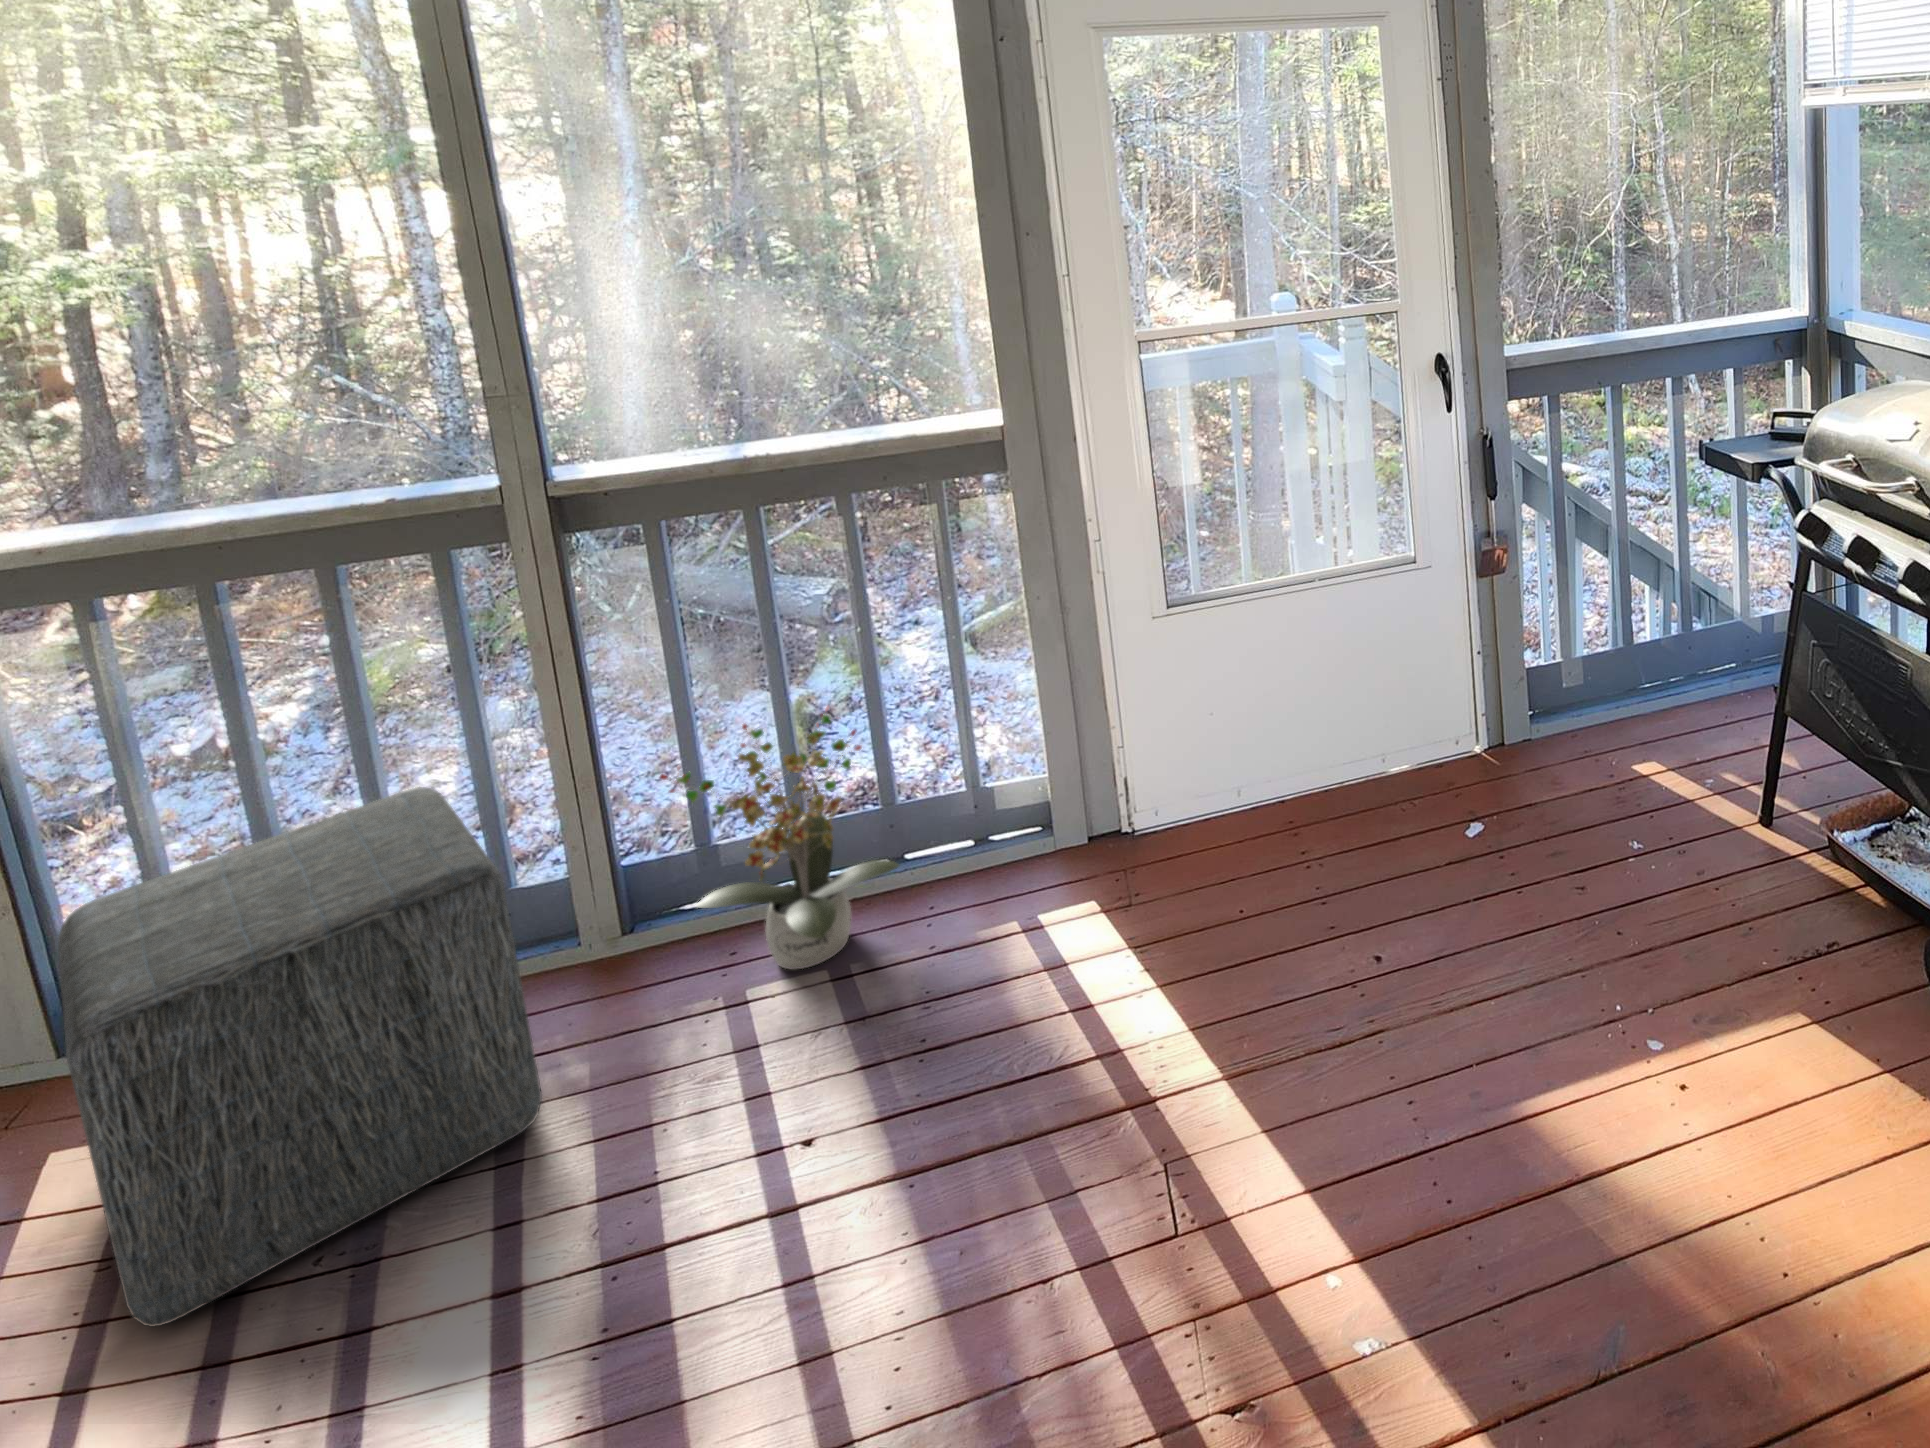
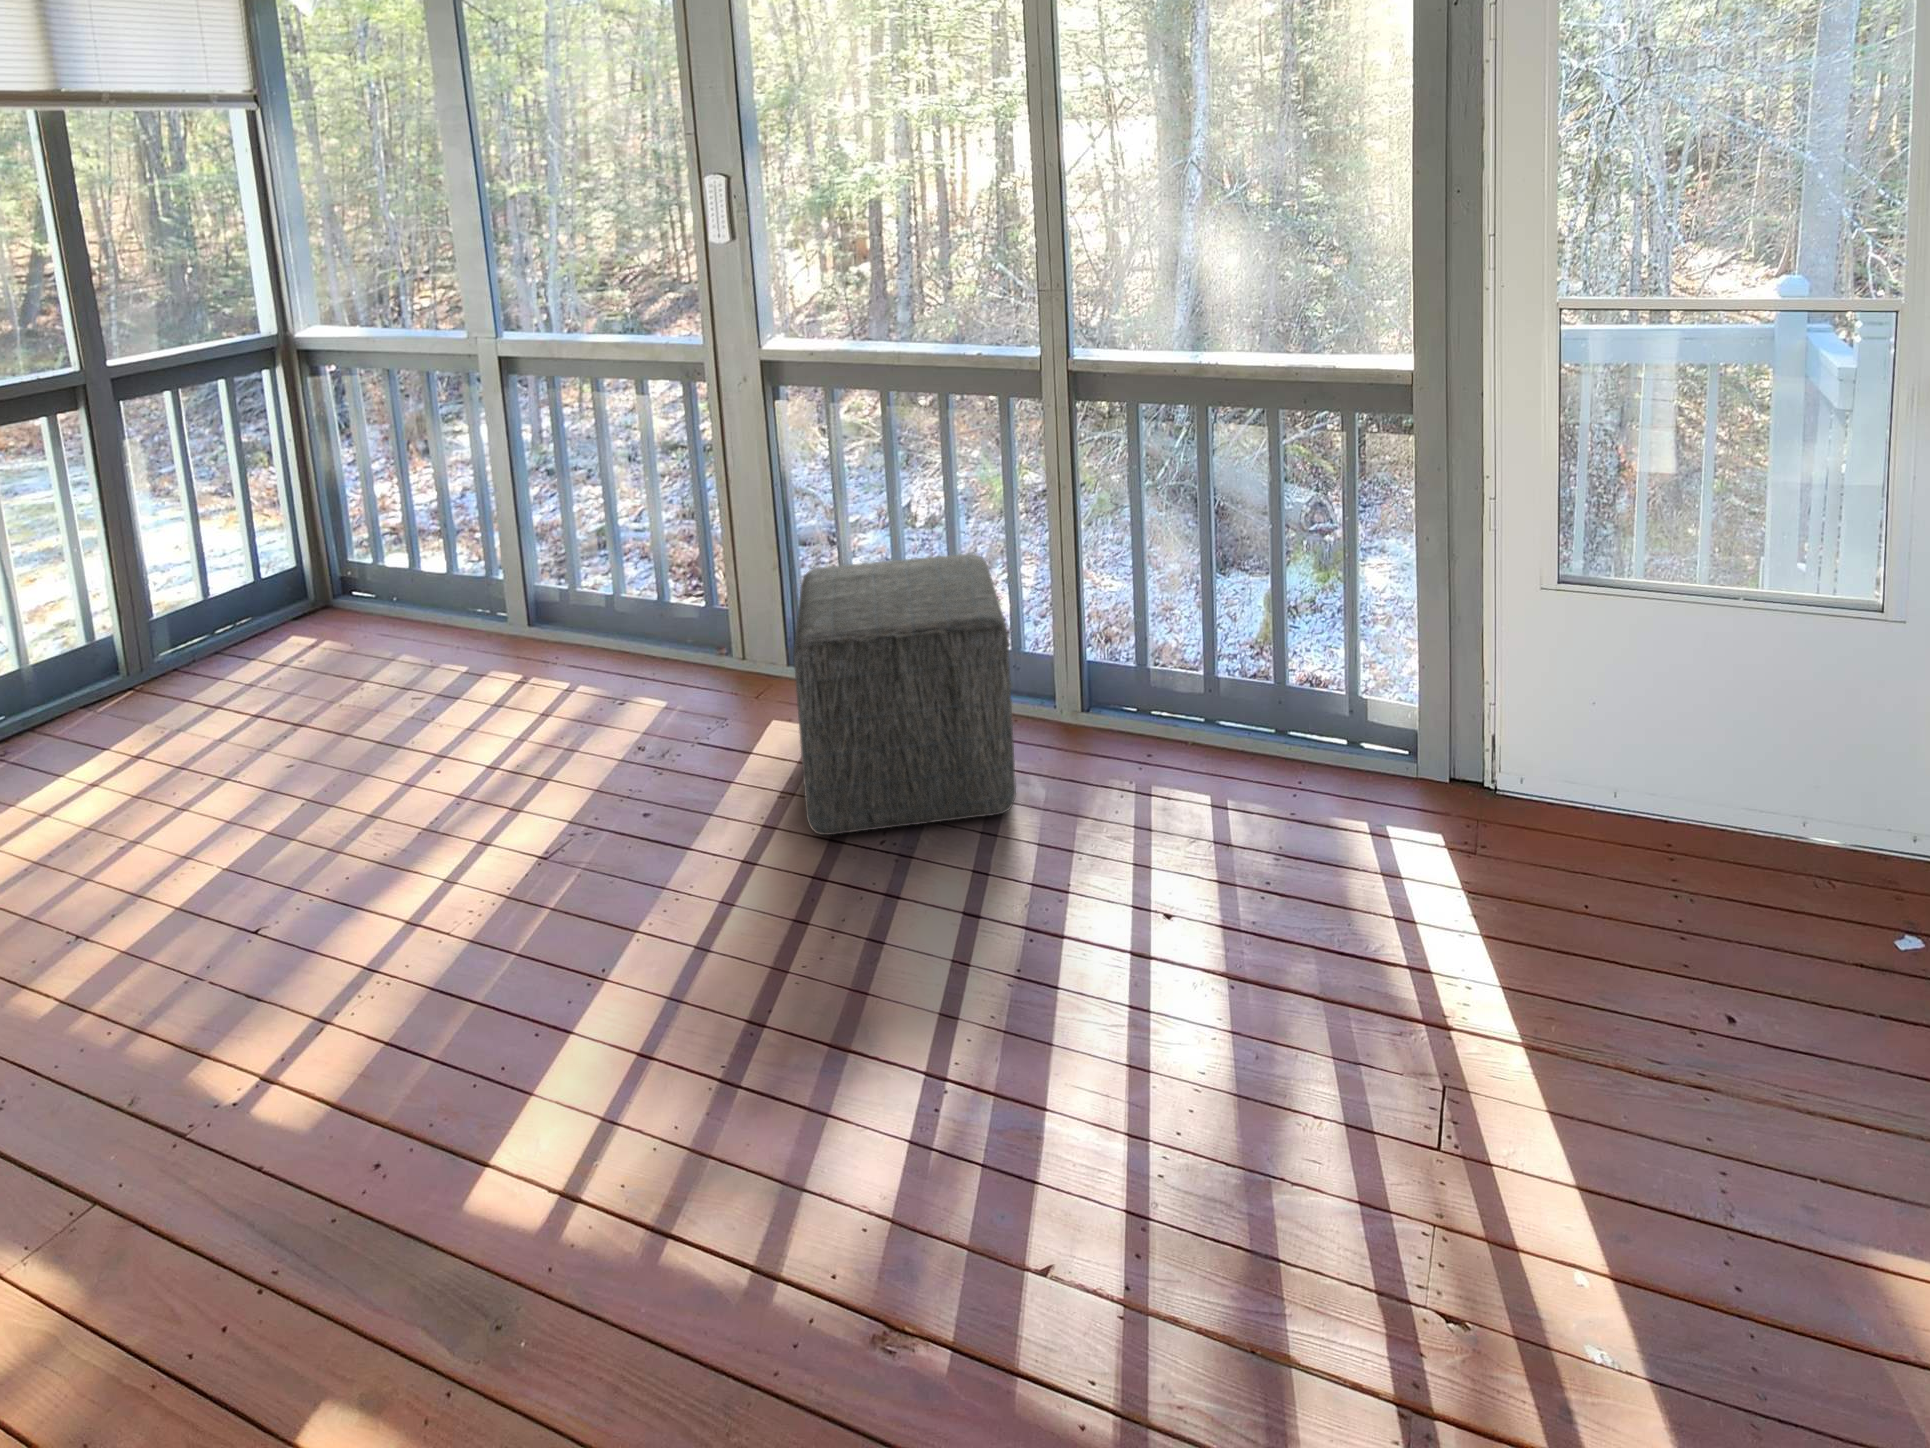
potted plant: present [660,707,899,969] -> none [1113,574,1275,784]

